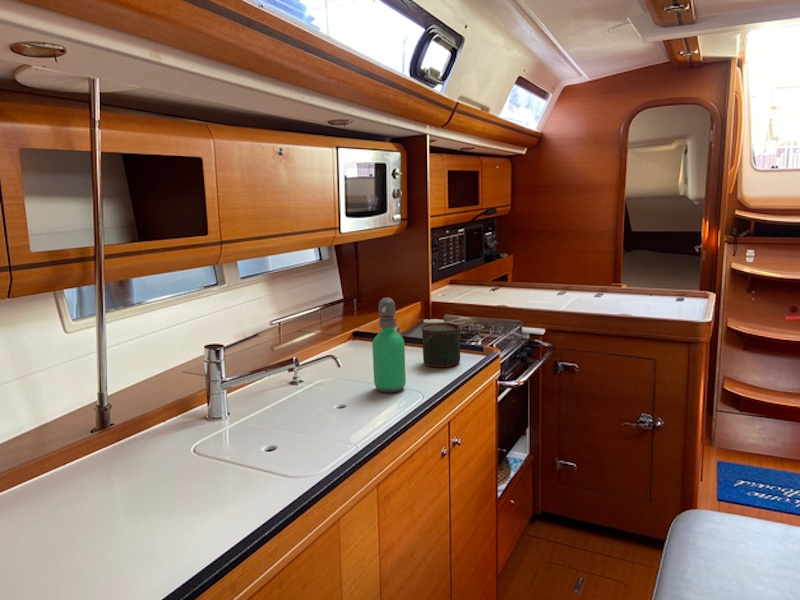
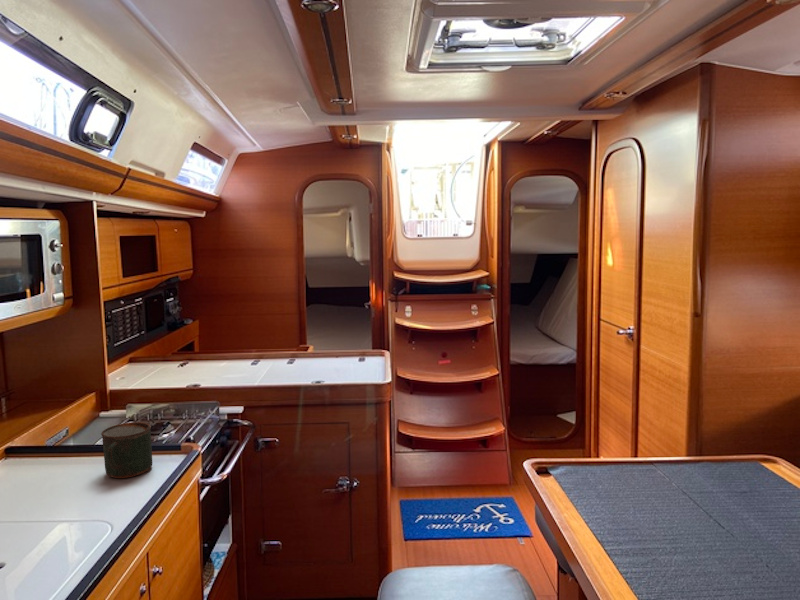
soap dispenser: present [372,298,406,392] -> none [36,410,85,529]

